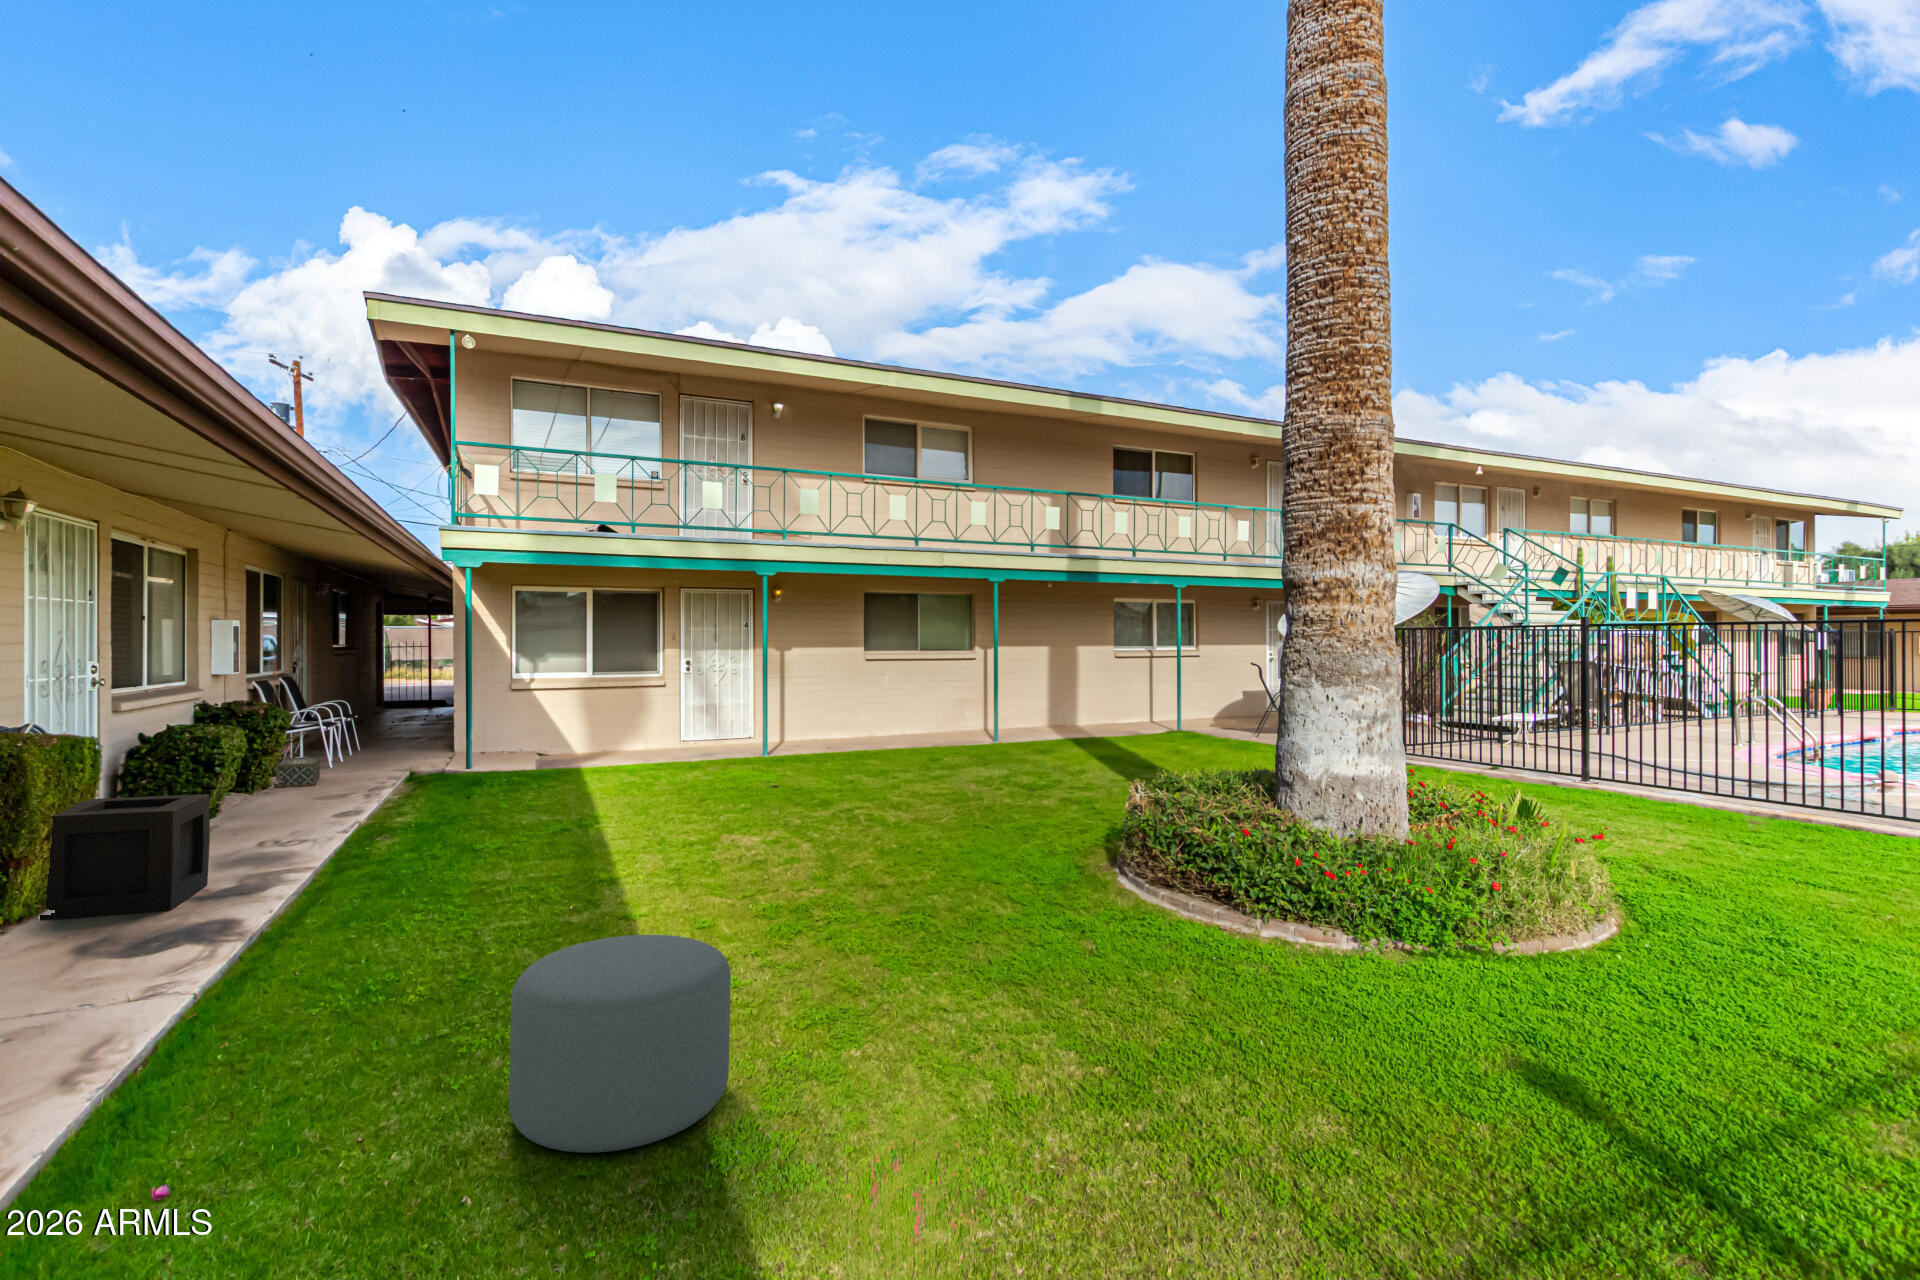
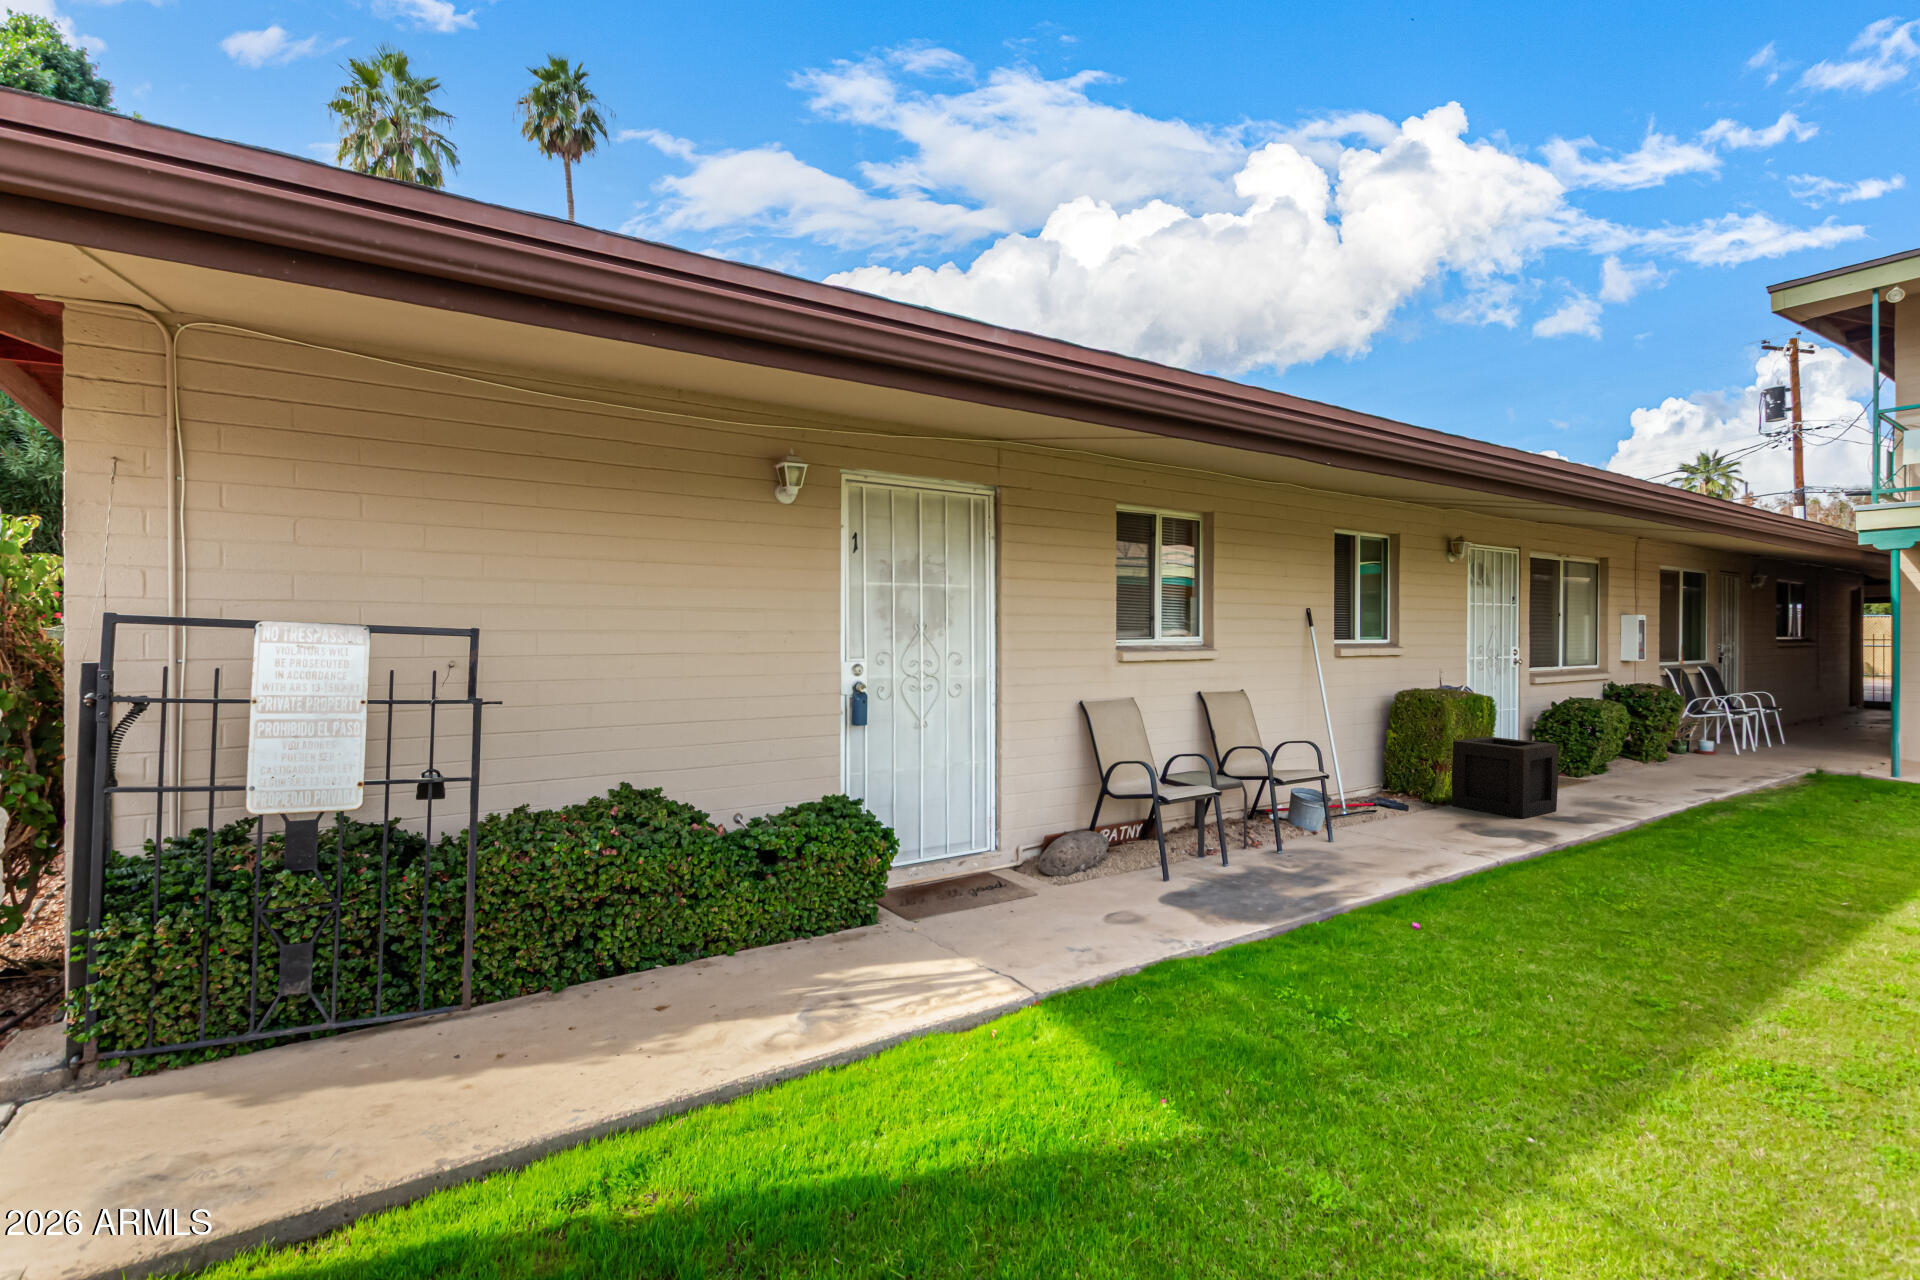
woven basket: present [276,757,320,788] -> none [1668,738,1714,765]
ottoman: present [509,935,731,1153] -> none [1612,877,1847,1054]

